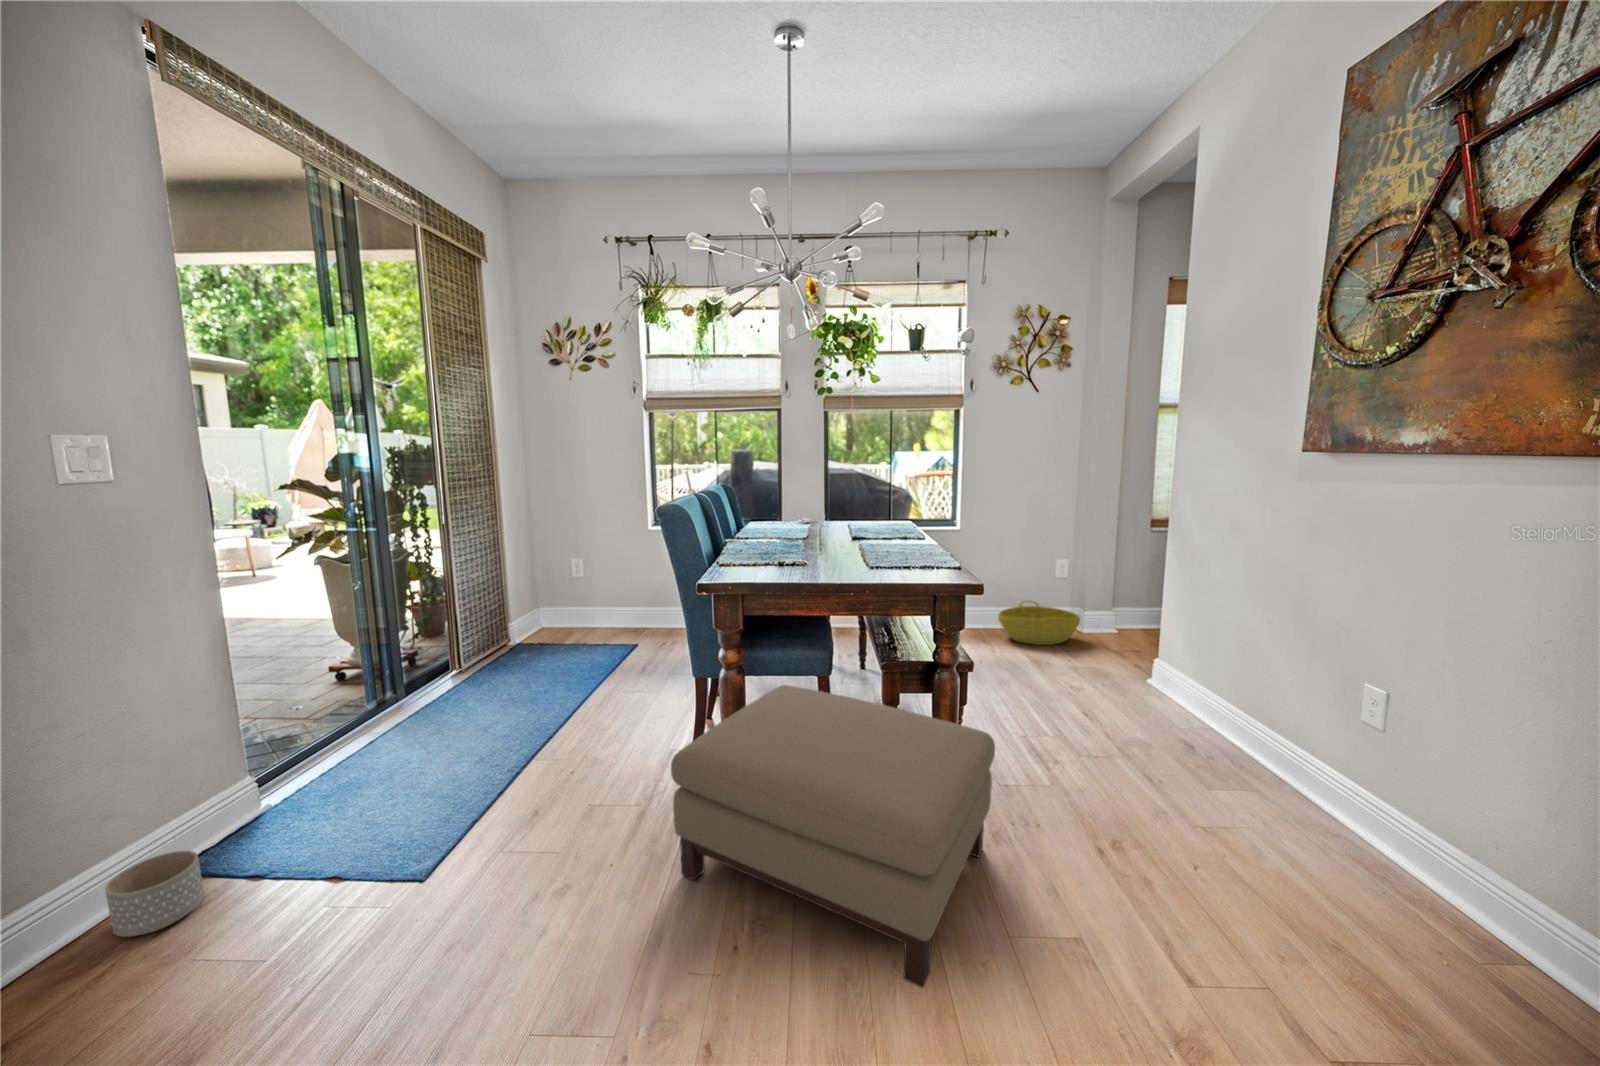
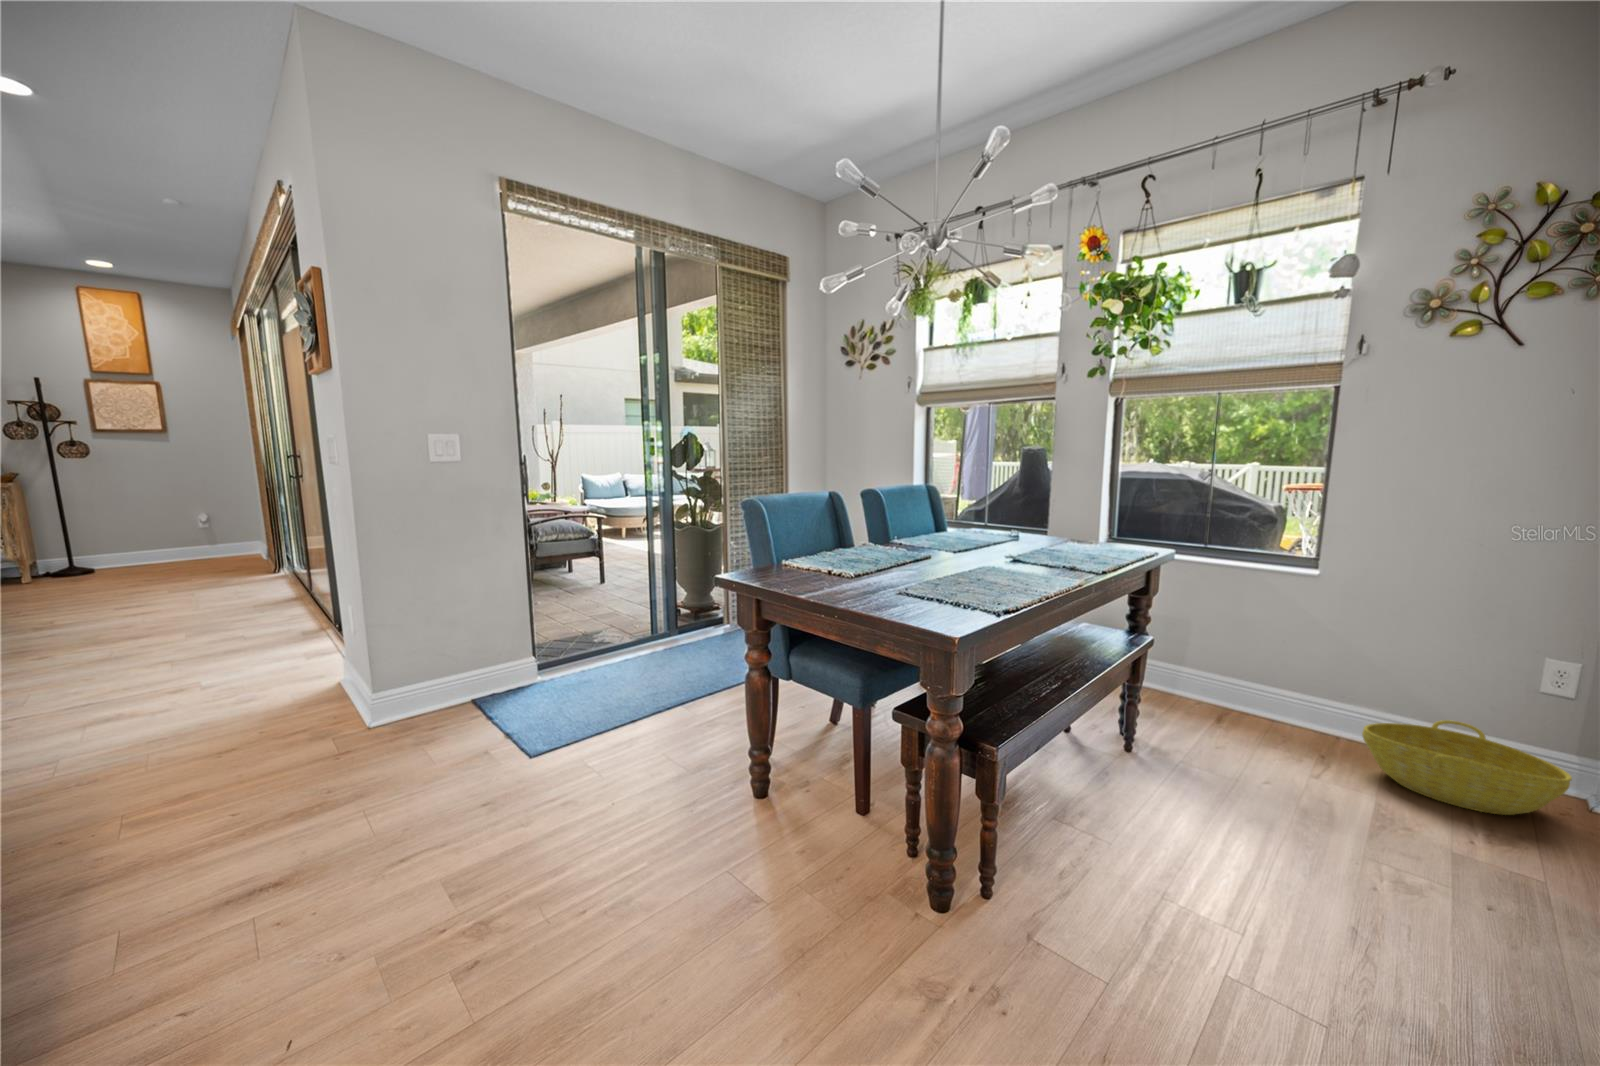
ottoman: present [671,685,995,988] -> none [638,695,911,1014]
planter: present [105,851,204,937] -> none [436,679,479,719]

